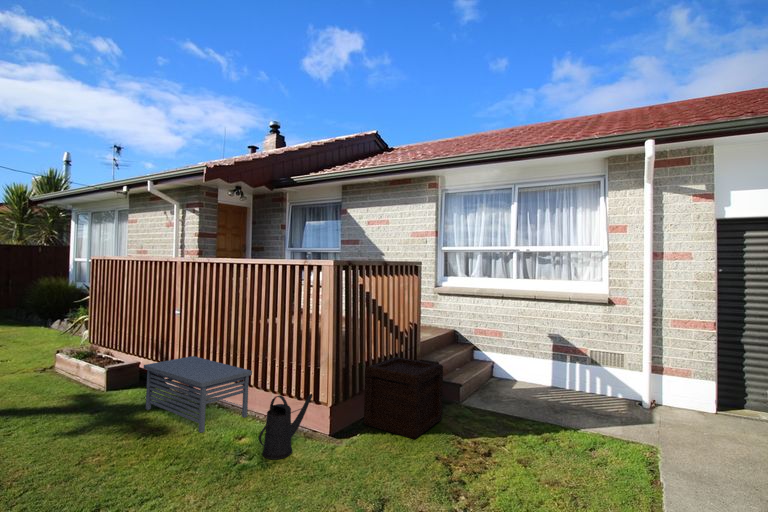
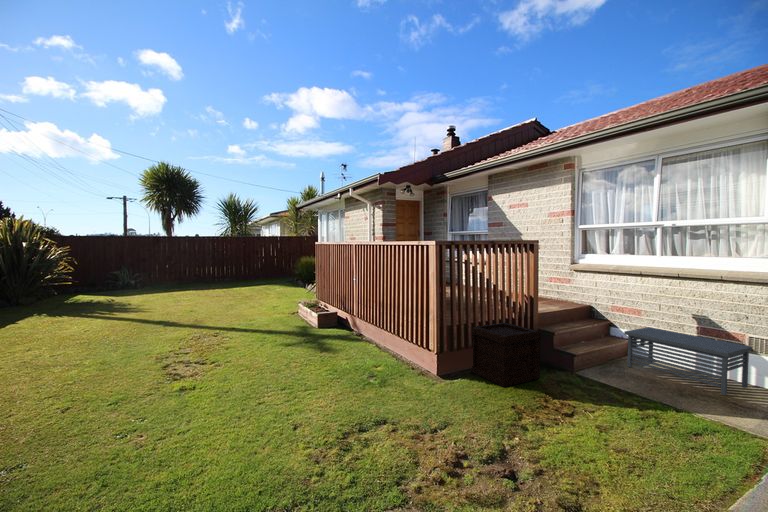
storage bench: present [144,356,252,433] -> present [624,327,752,395]
watering can: present [259,394,312,459] -> none [384,339,426,381]

